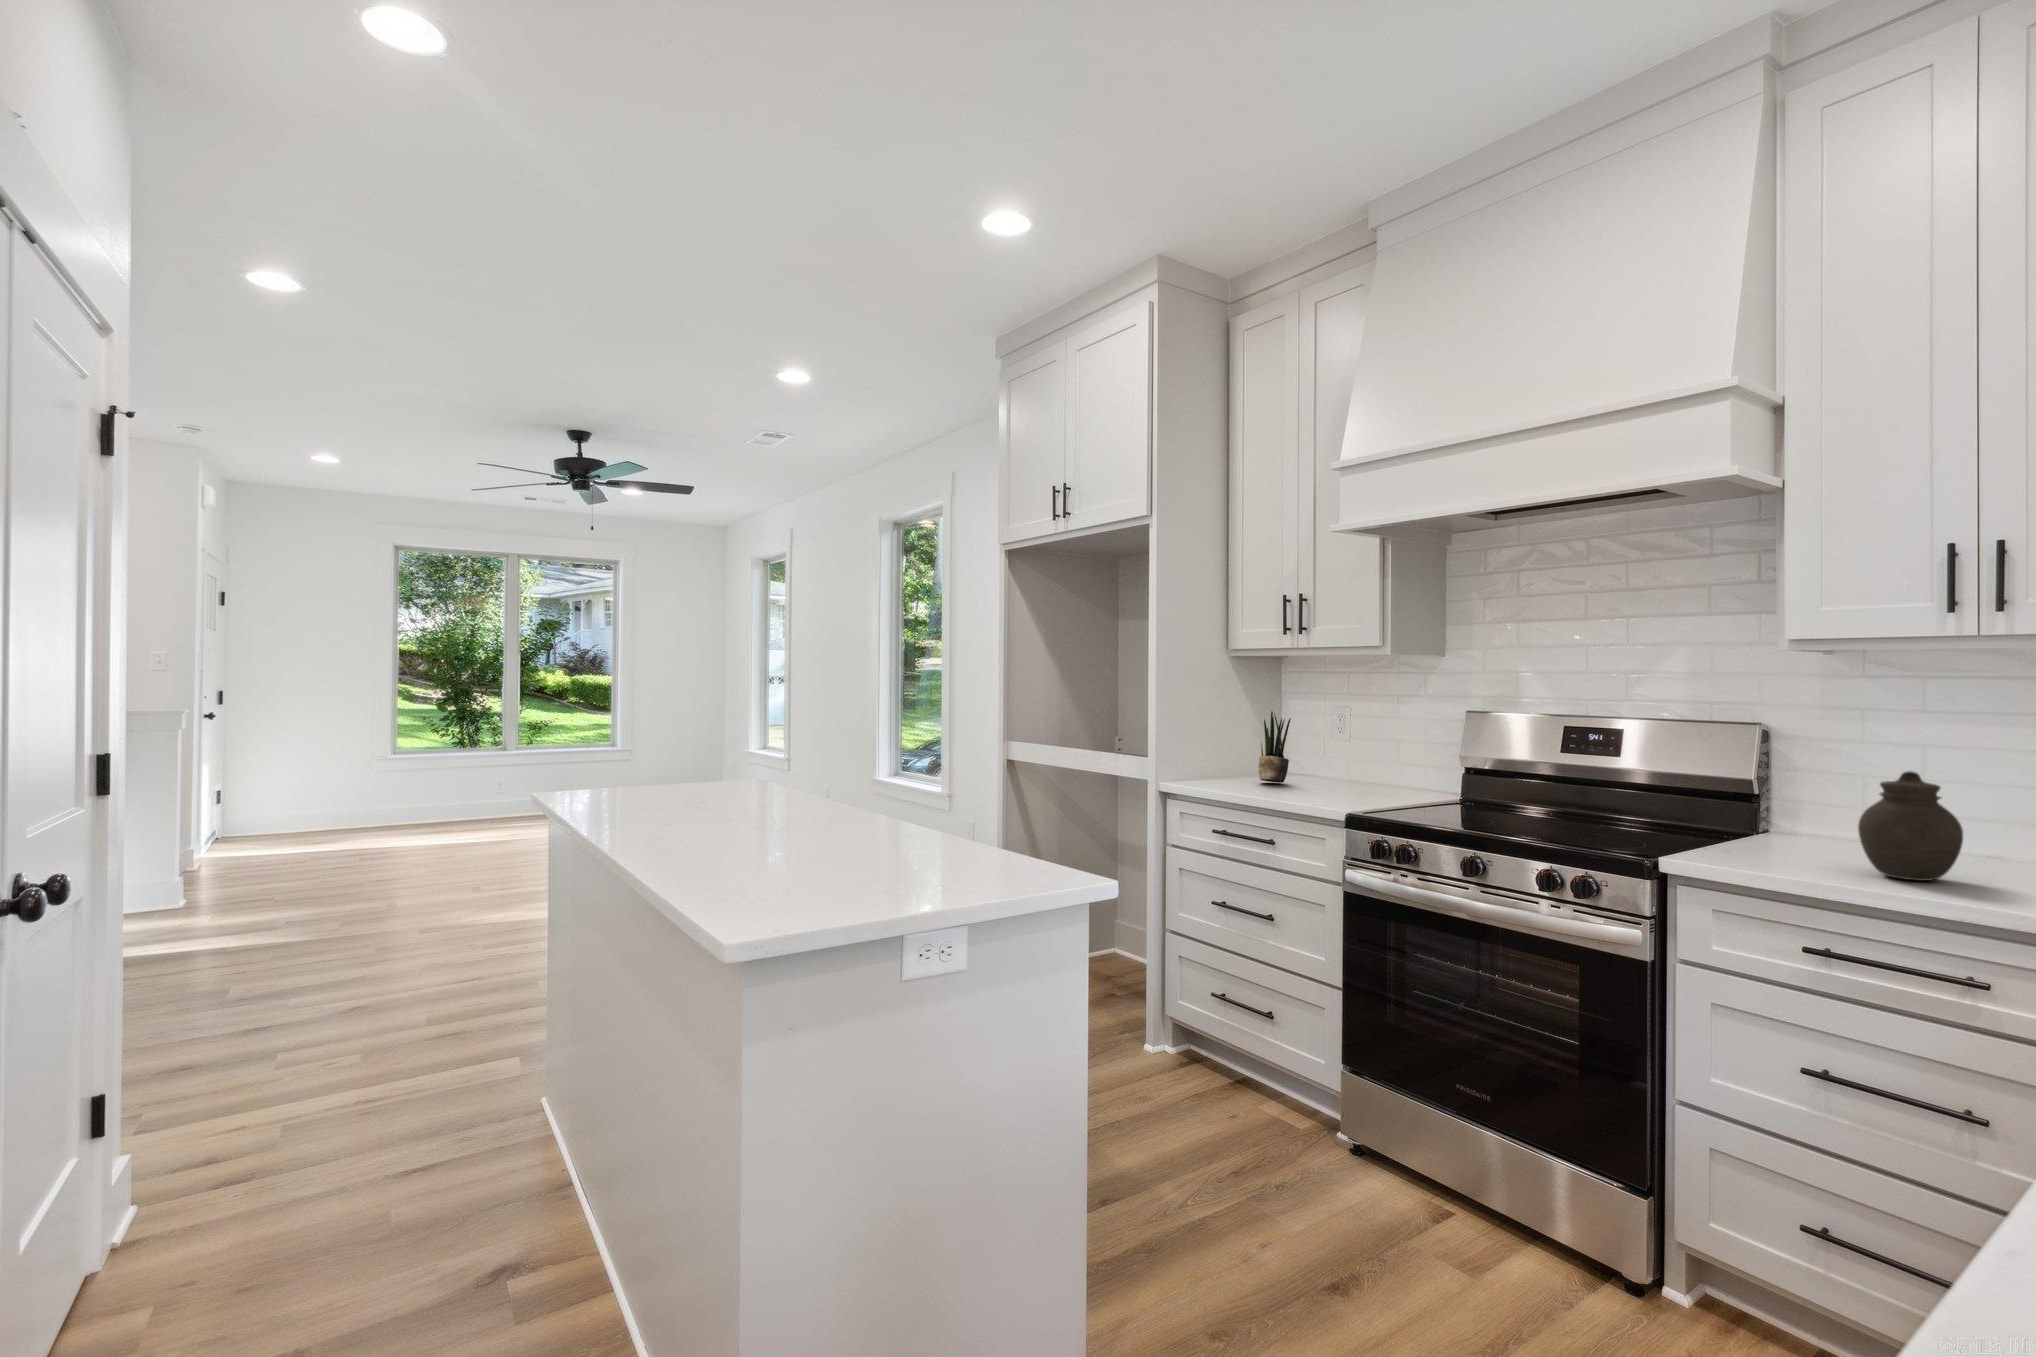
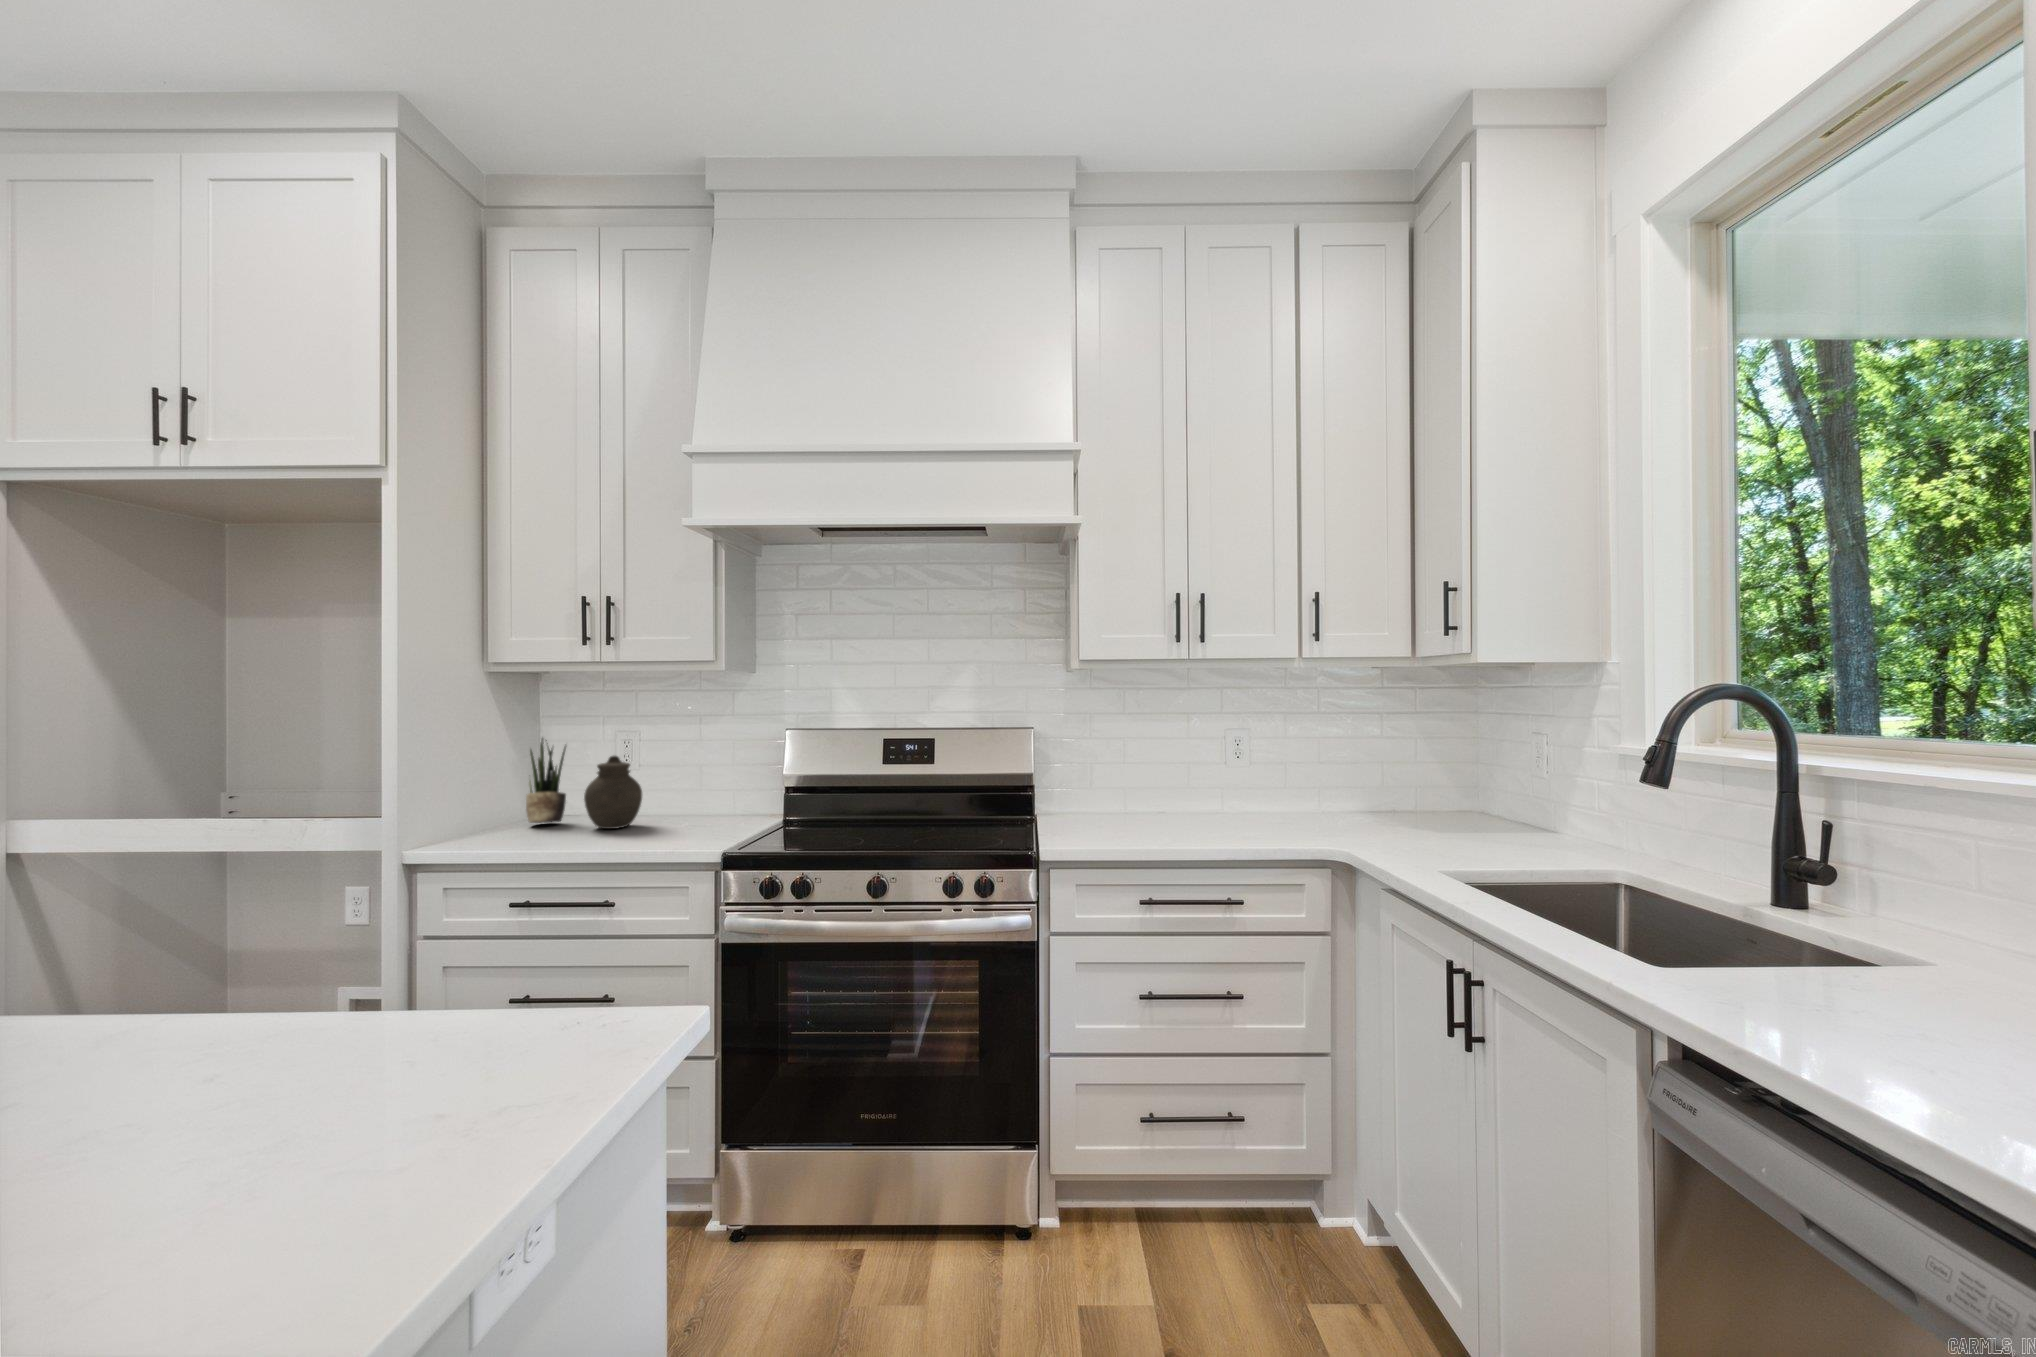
jar: present [1858,771,1963,881] -> present [584,756,642,829]

